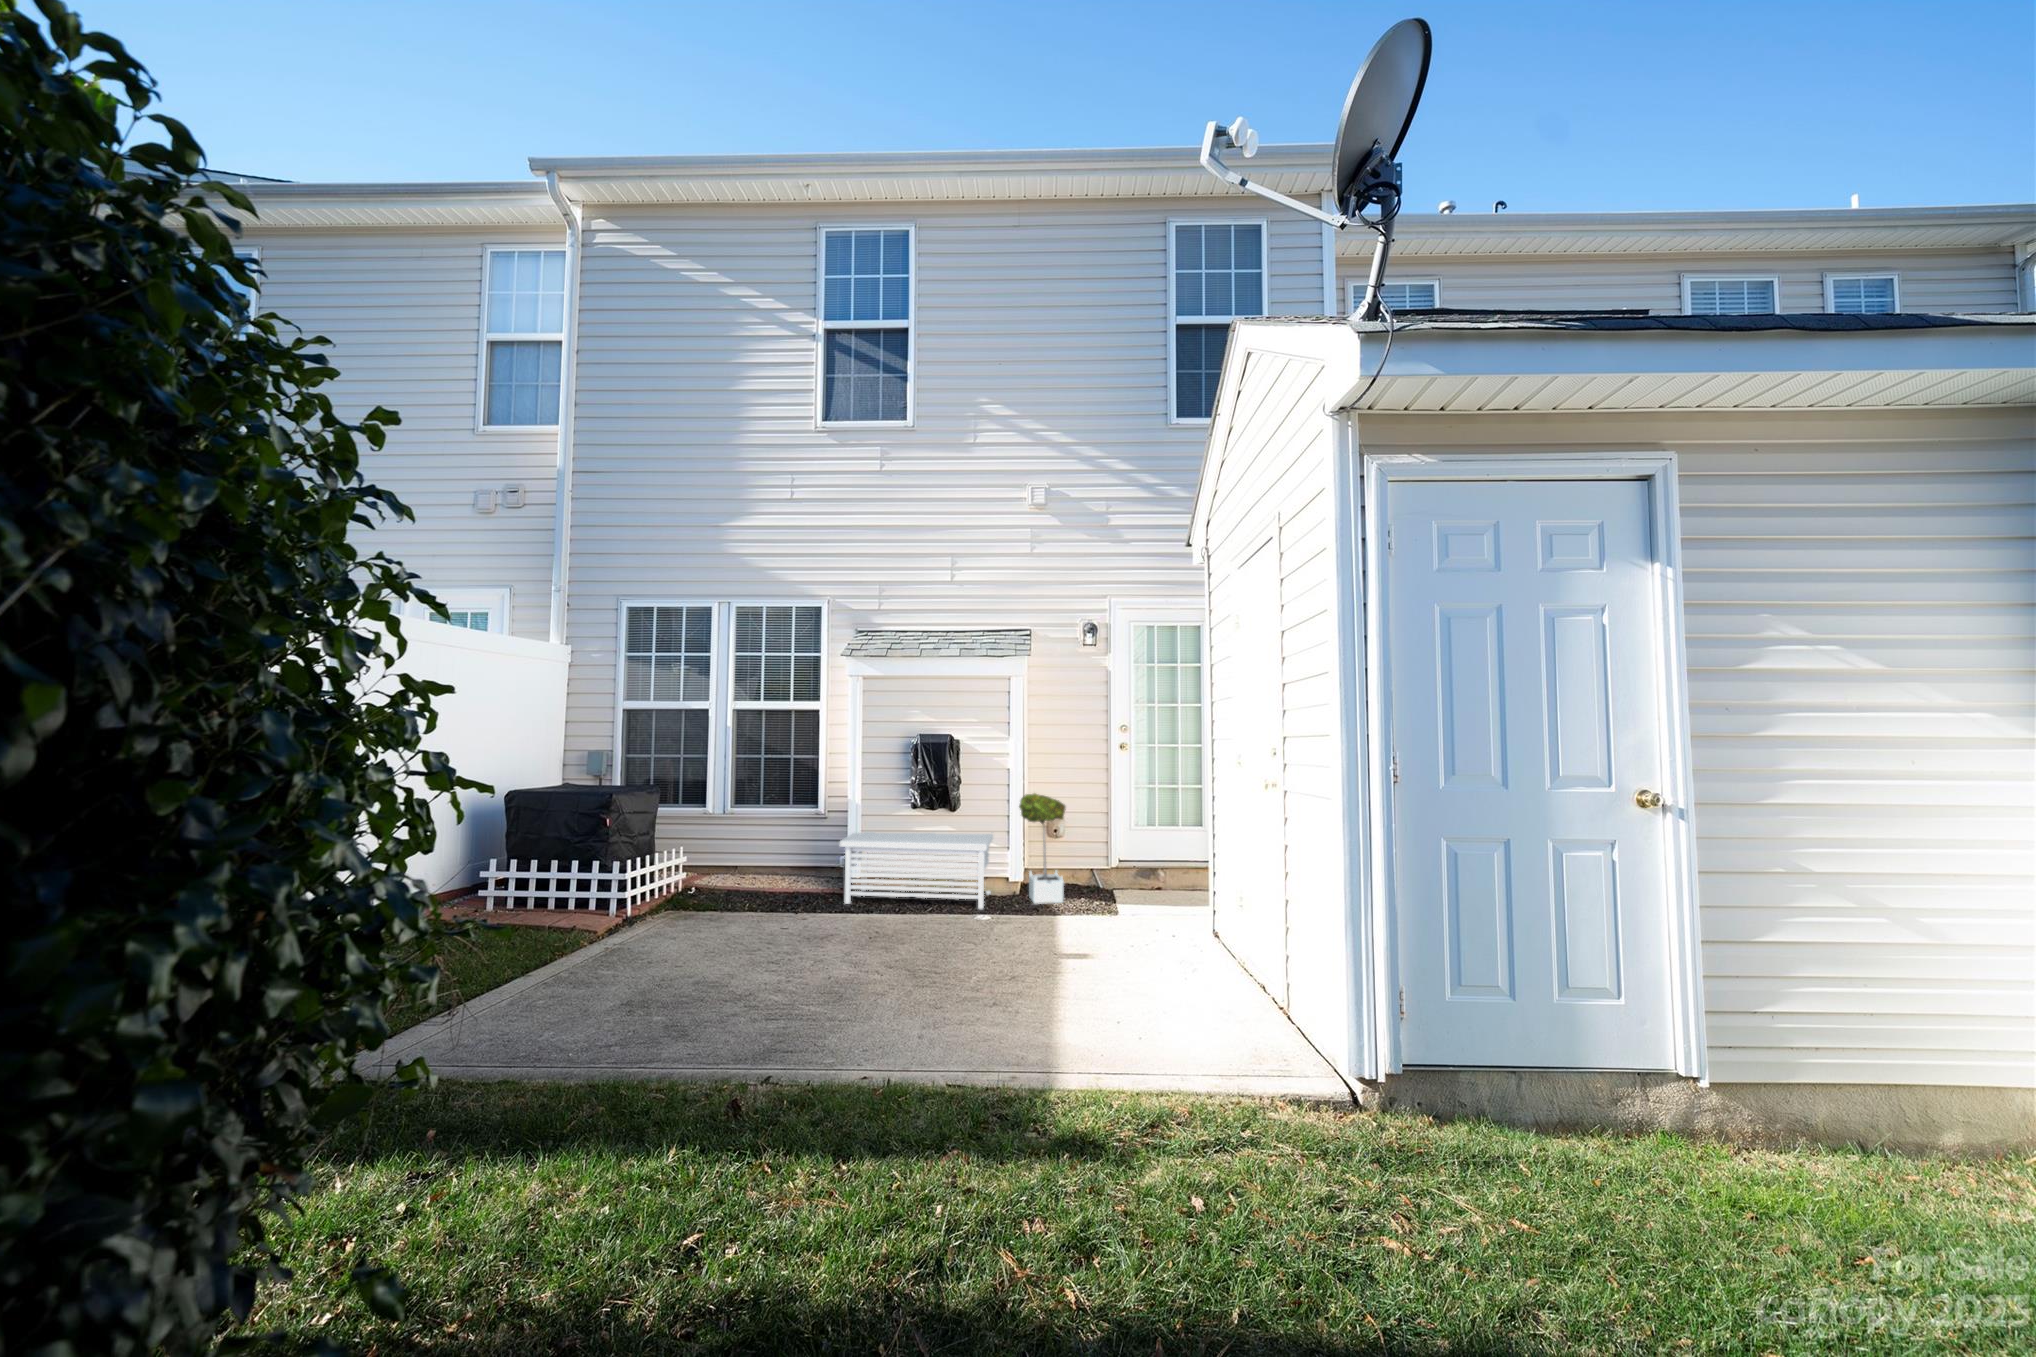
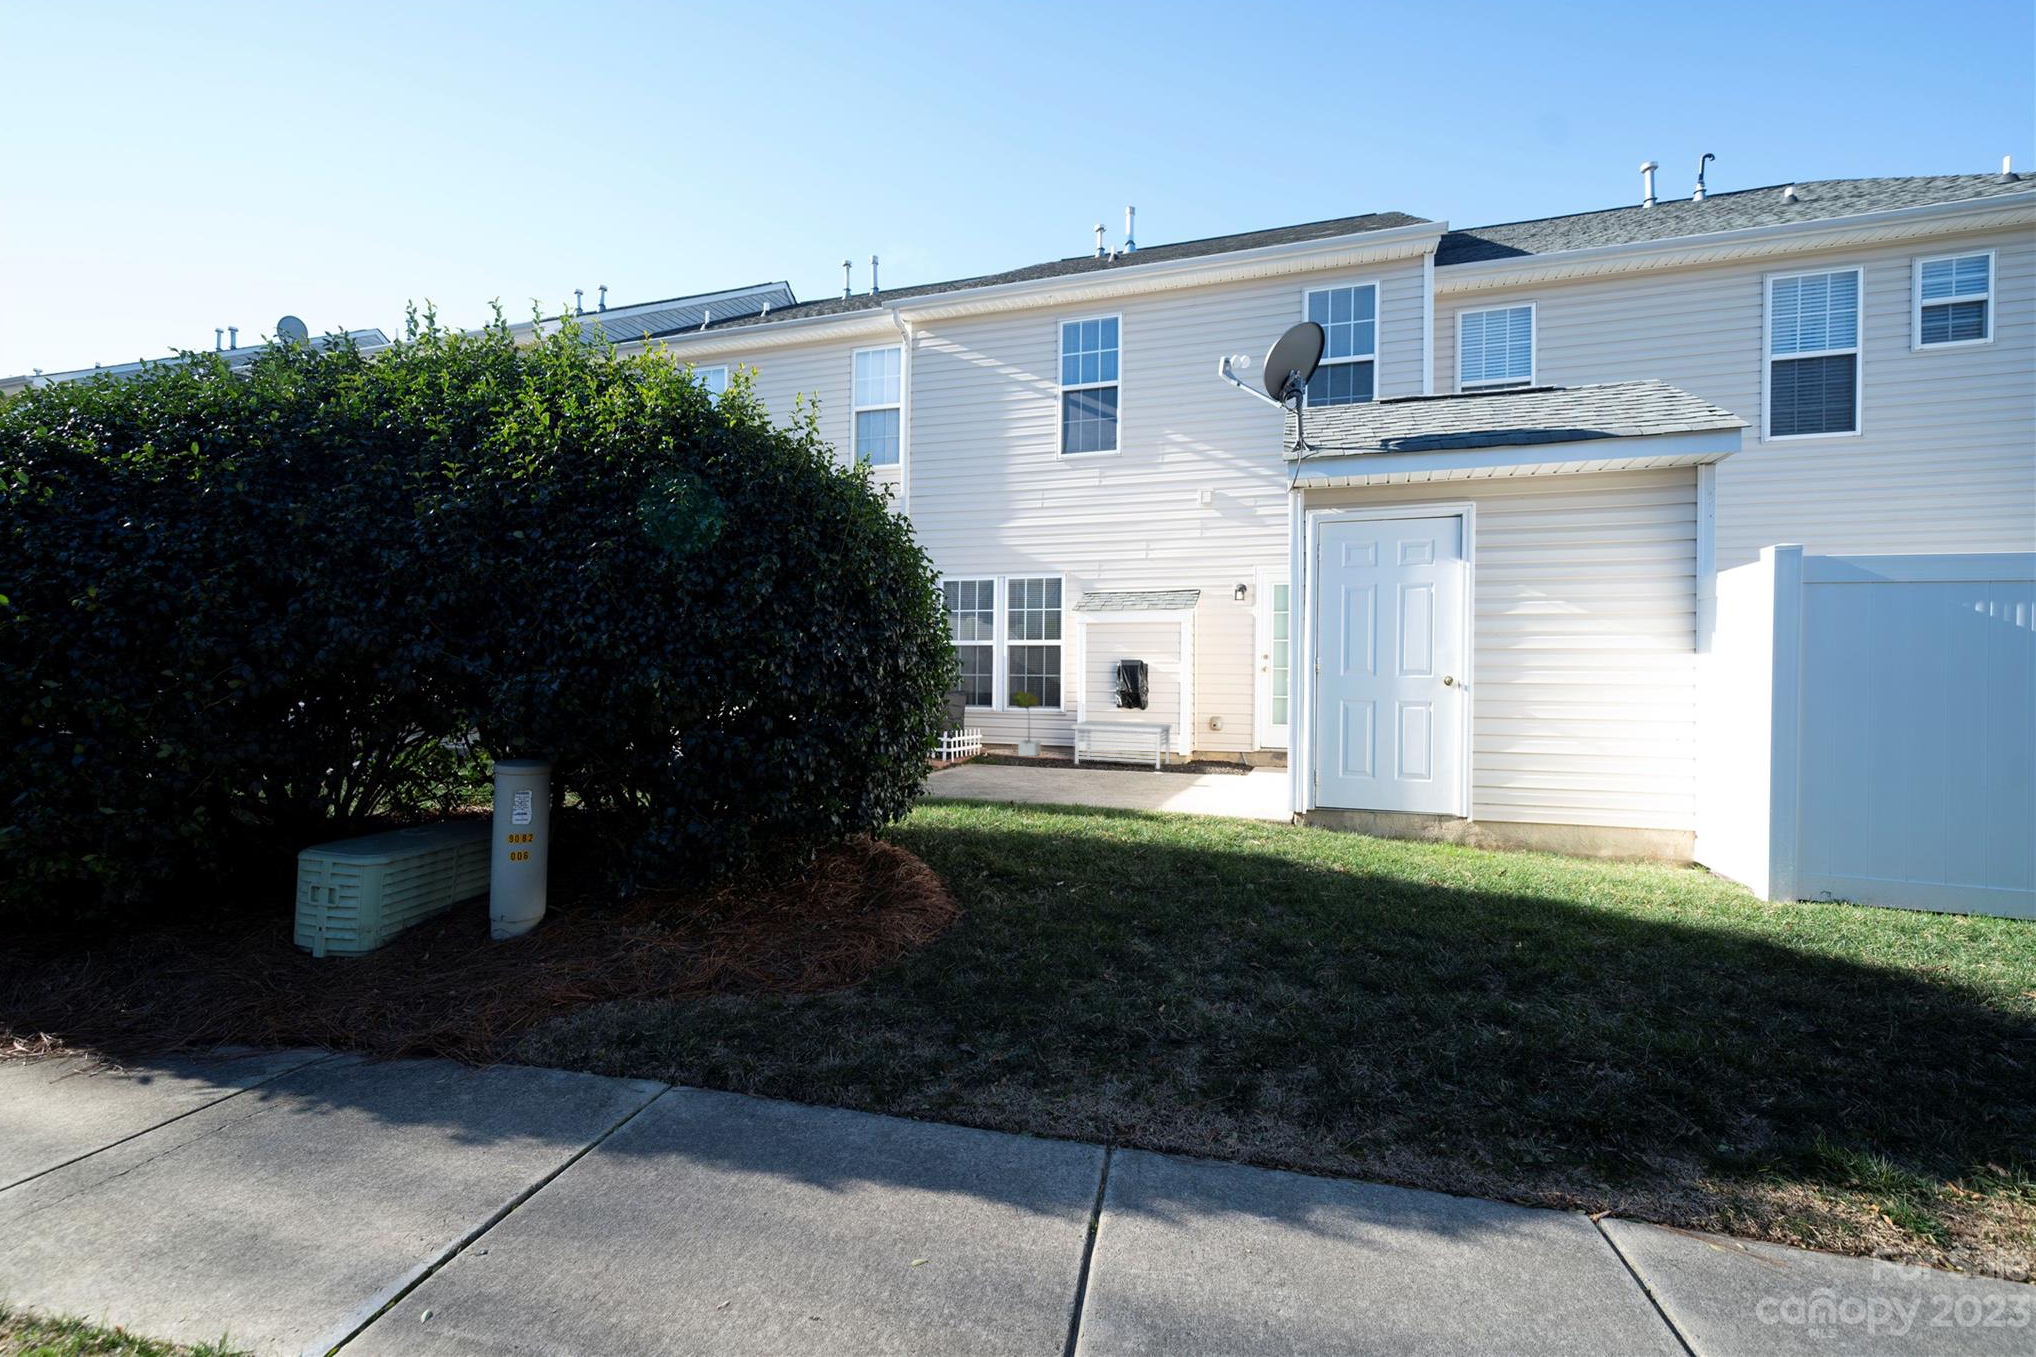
potted tree: present [1019,793,1066,904] -> present [1013,691,1041,756]

